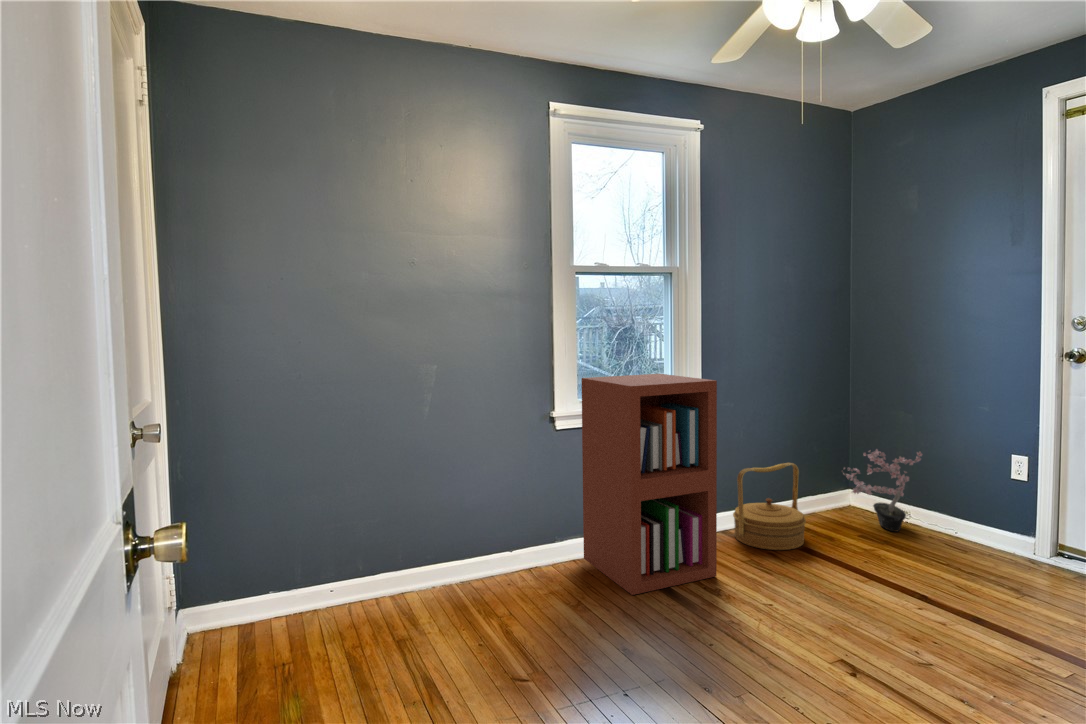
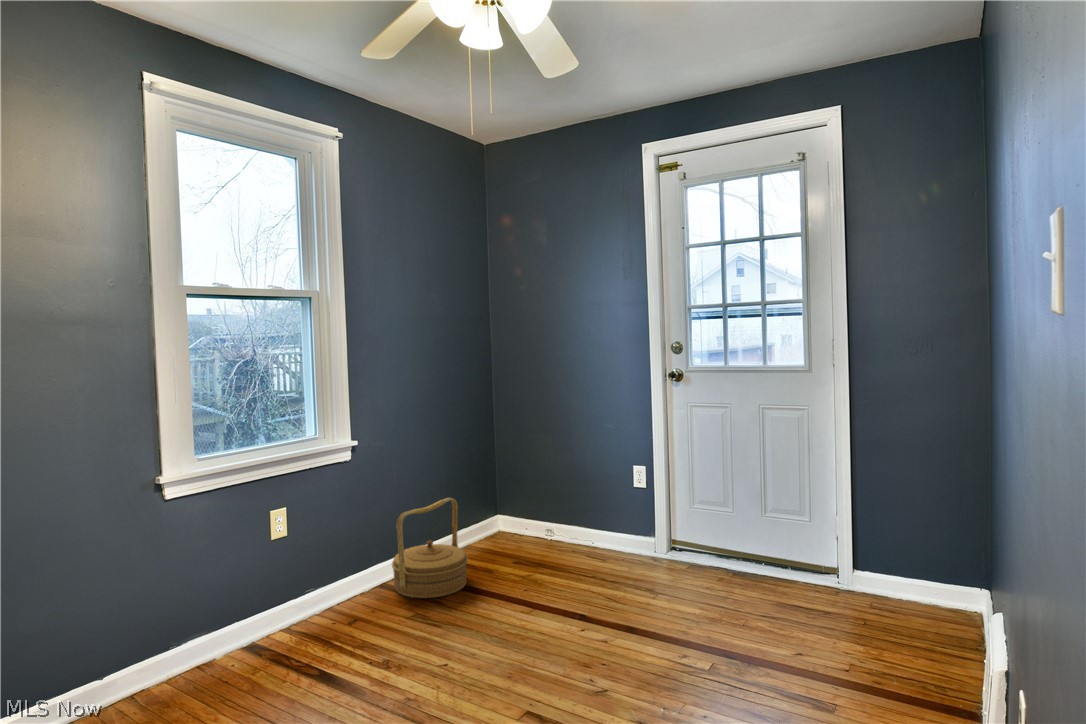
bookshelf: present [581,374,717,595] -> none [200,413,382,697]
potted plant: present [843,449,922,532] -> none [493,466,569,552]

